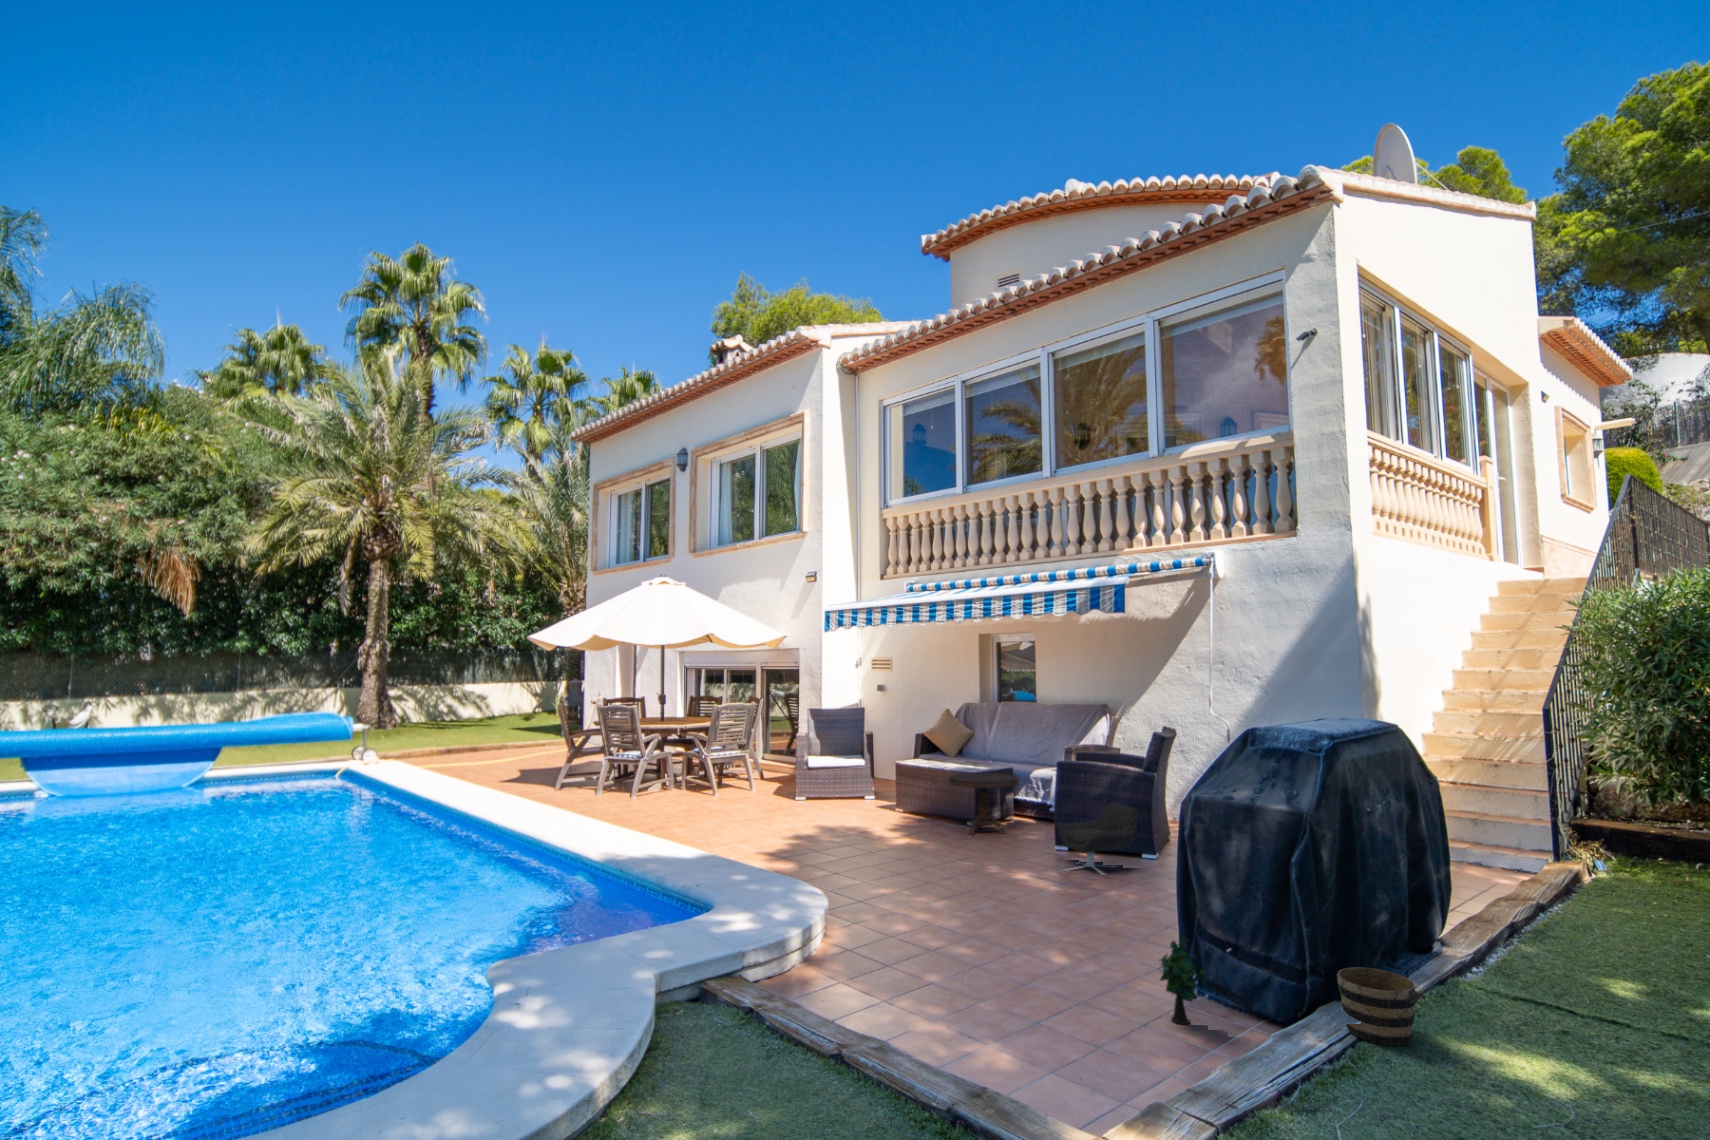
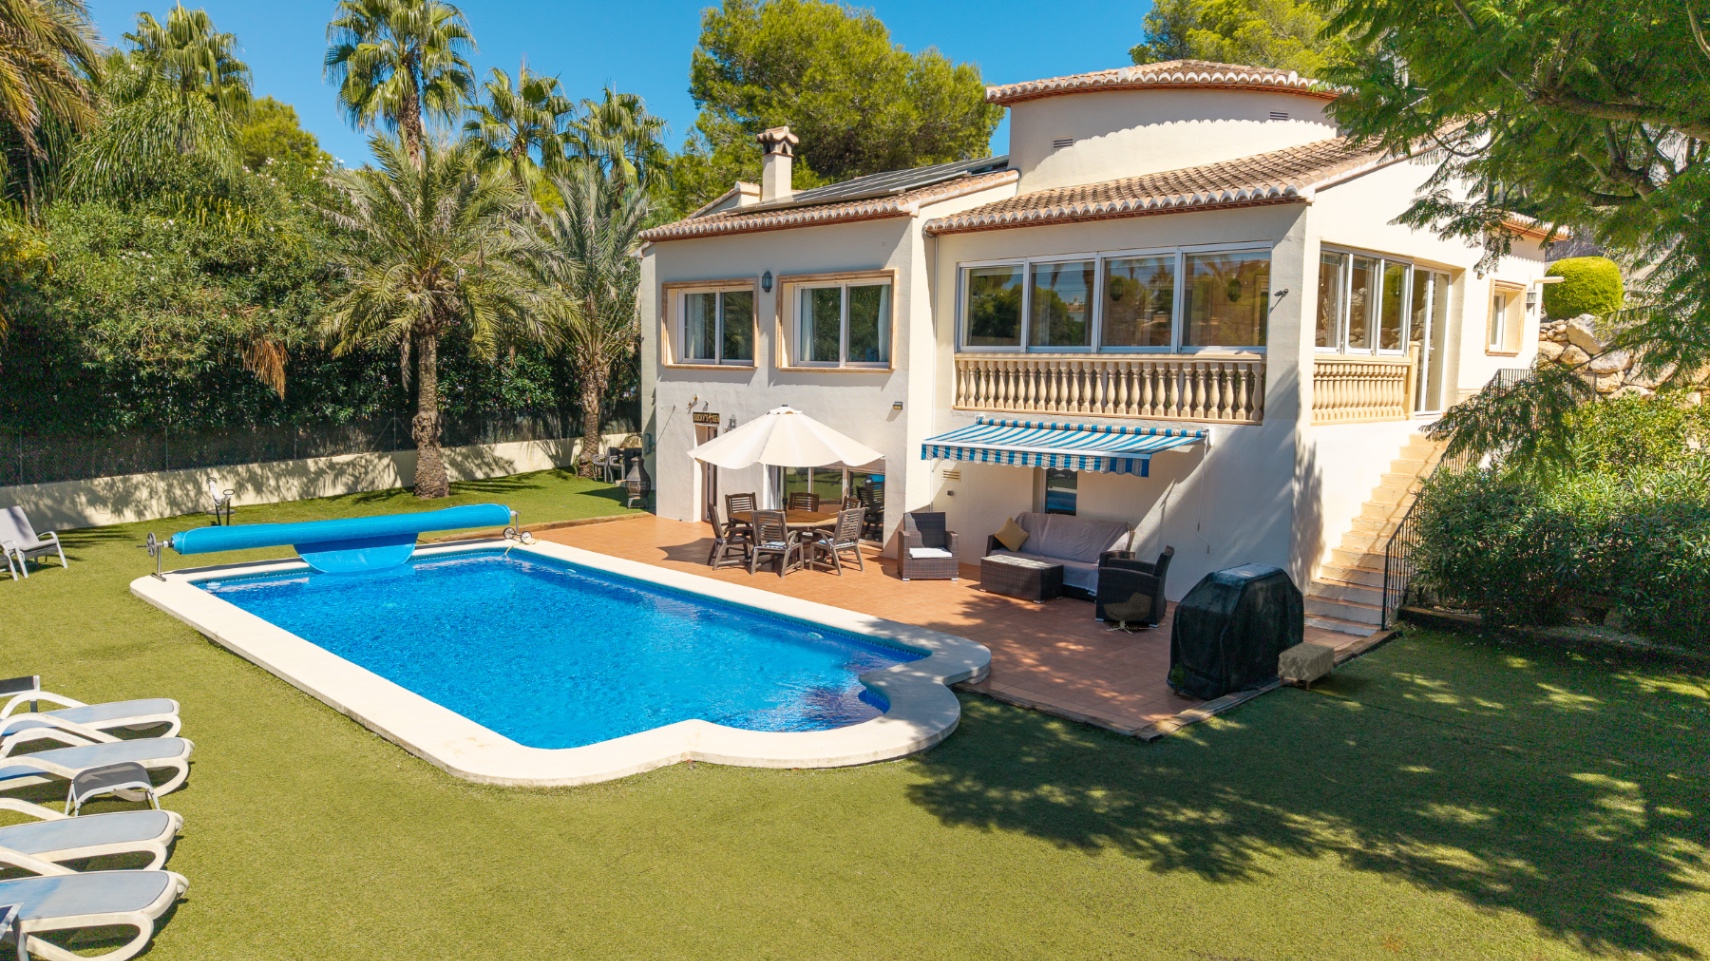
side table: present [948,773,1019,834] -> none [1028,568,1074,608]
bench: none [1421,889,1547,1014] -> present [1278,642,1335,691]
bucket: present [1337,967,1417,1046] -> none [1240,673,1269,701]

